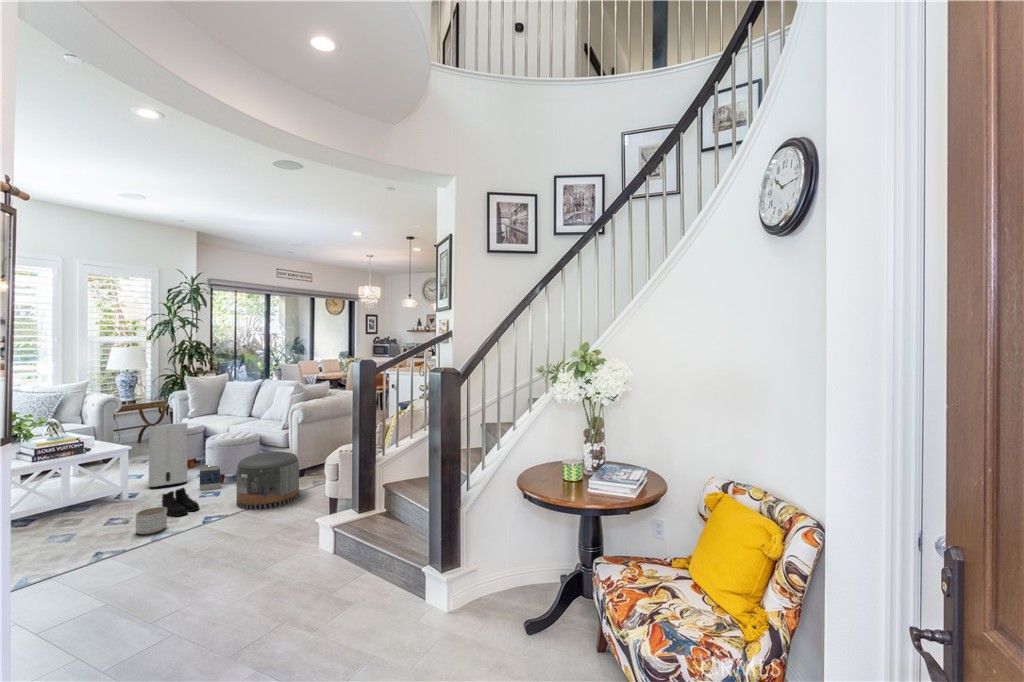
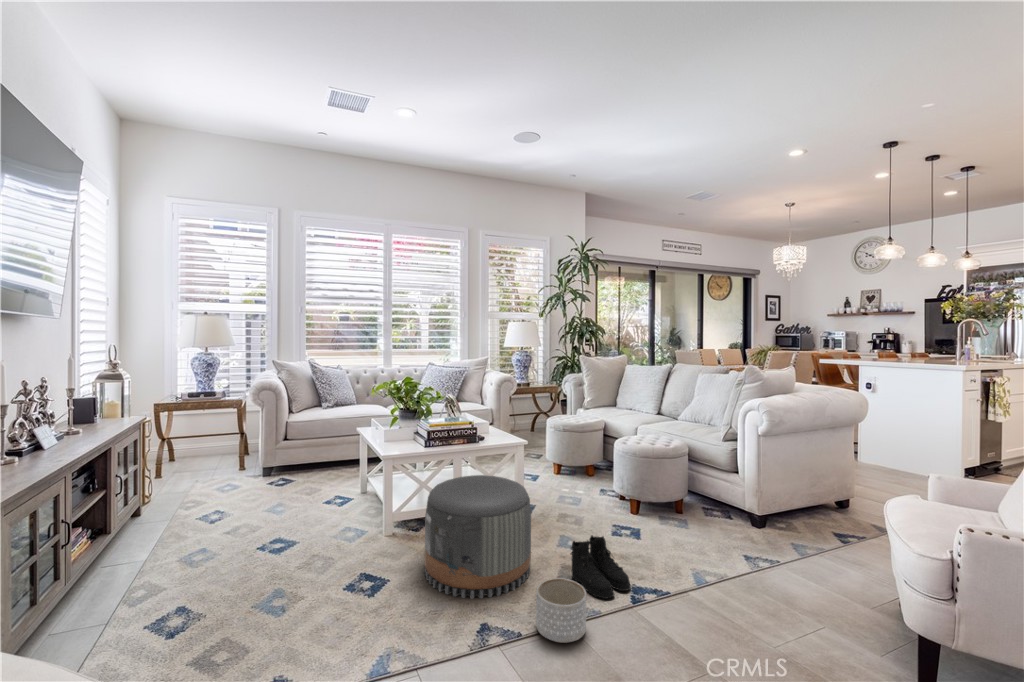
air purifier: present [149,423,187,487] -> none [546,415,593,507]
bag: present [200,447,221,490] -> none [615,462,647,536]
pouf: present [236,452,299,509] -> present [425,475,531,599]

